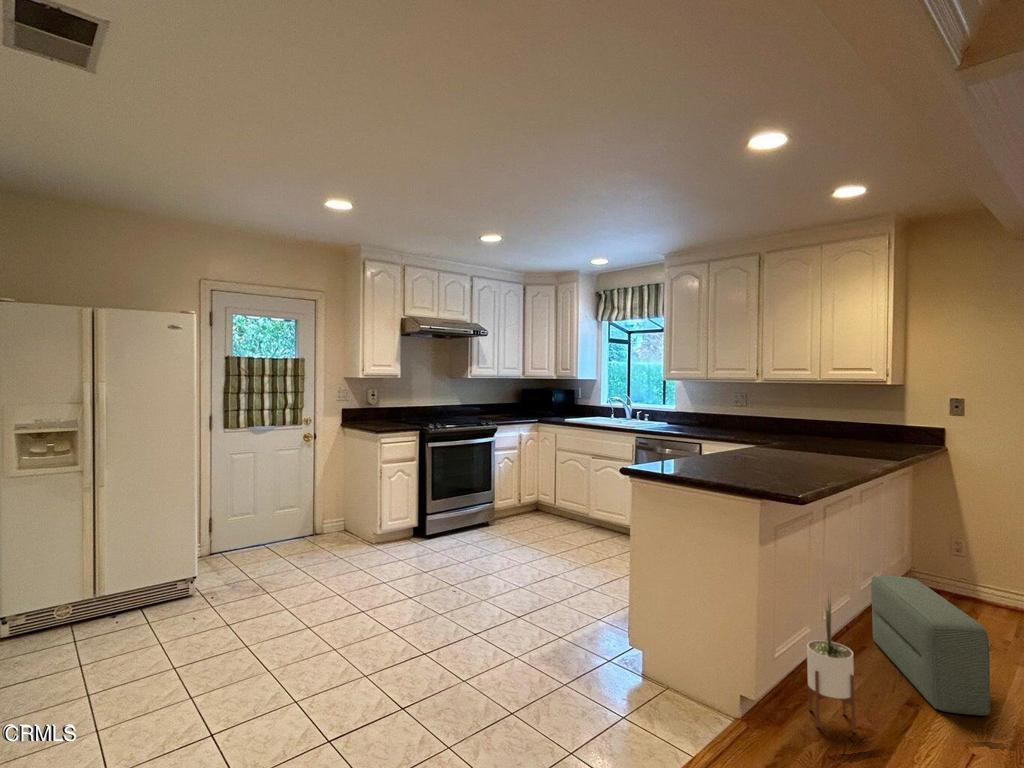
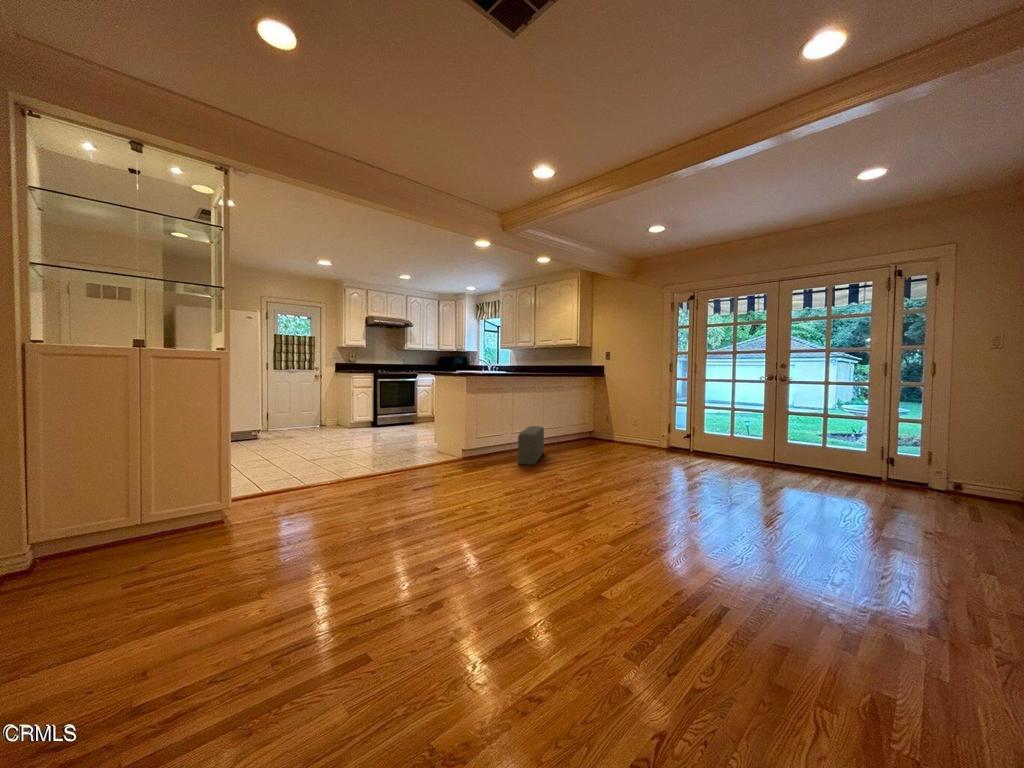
potted plant: present [807,596,855,733] -> none [470,417,485,467]

